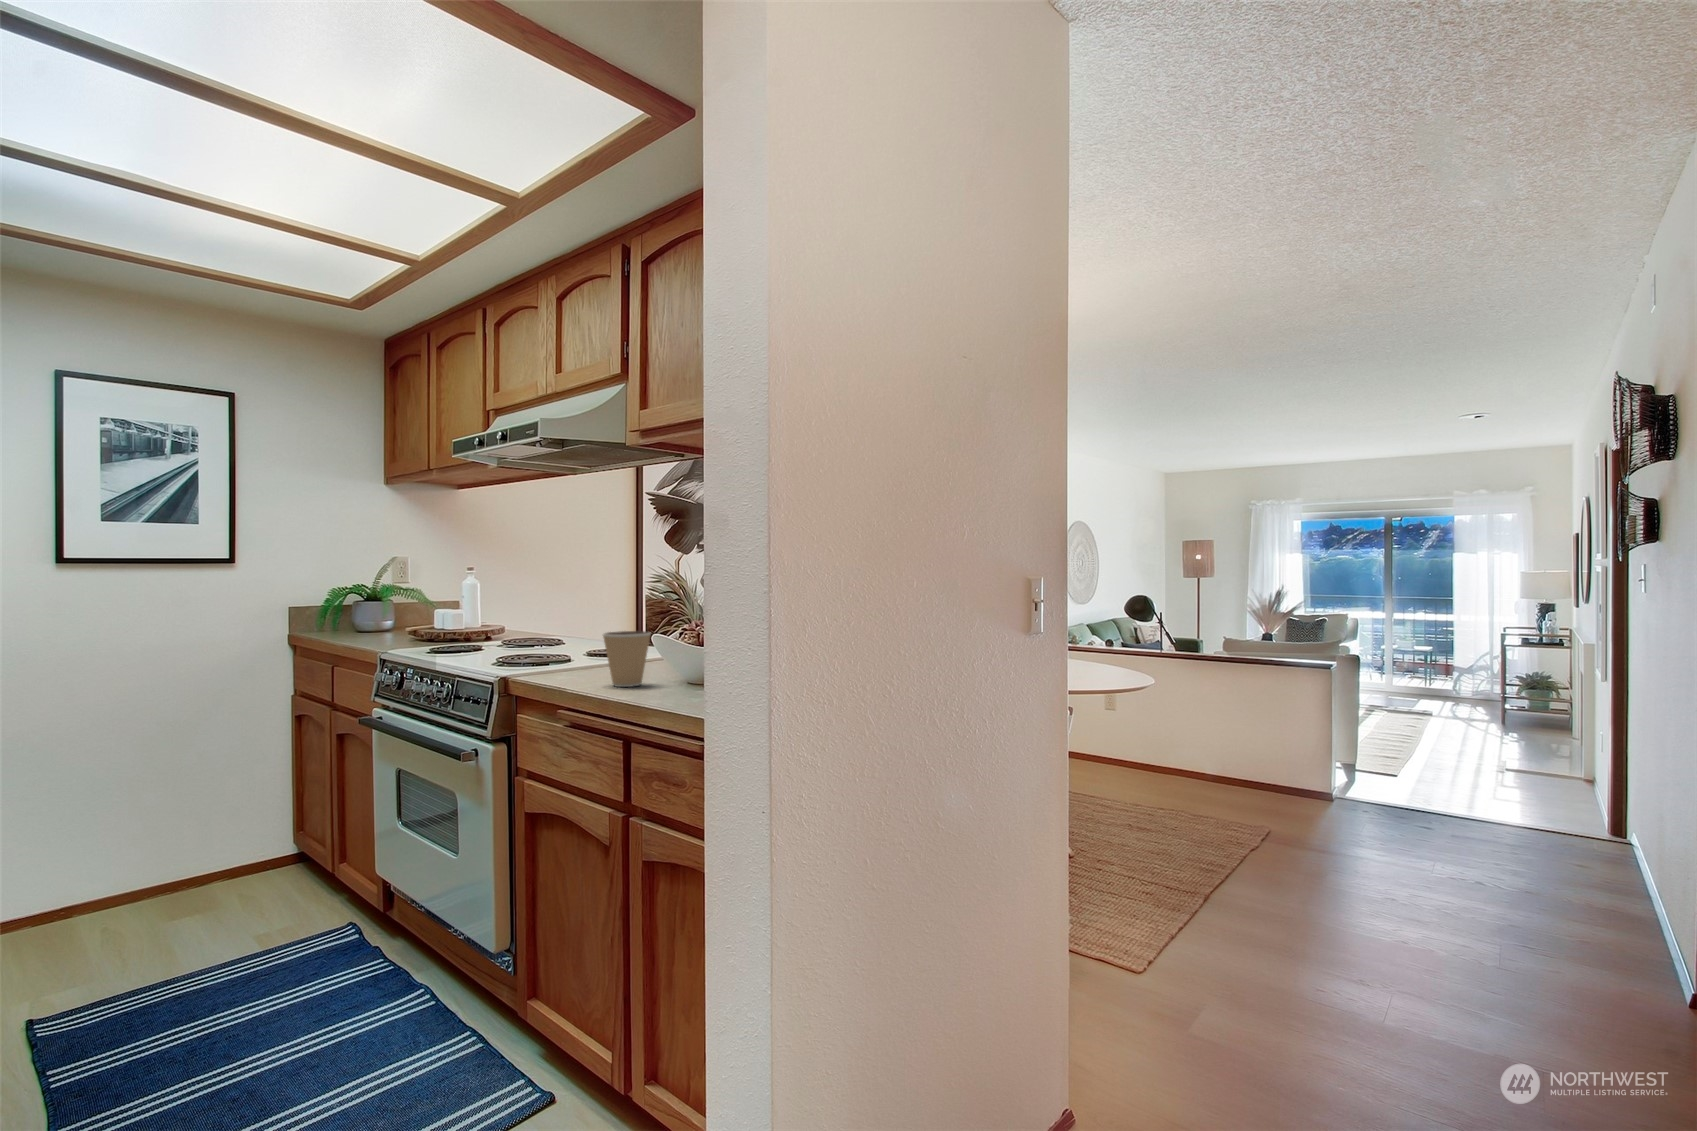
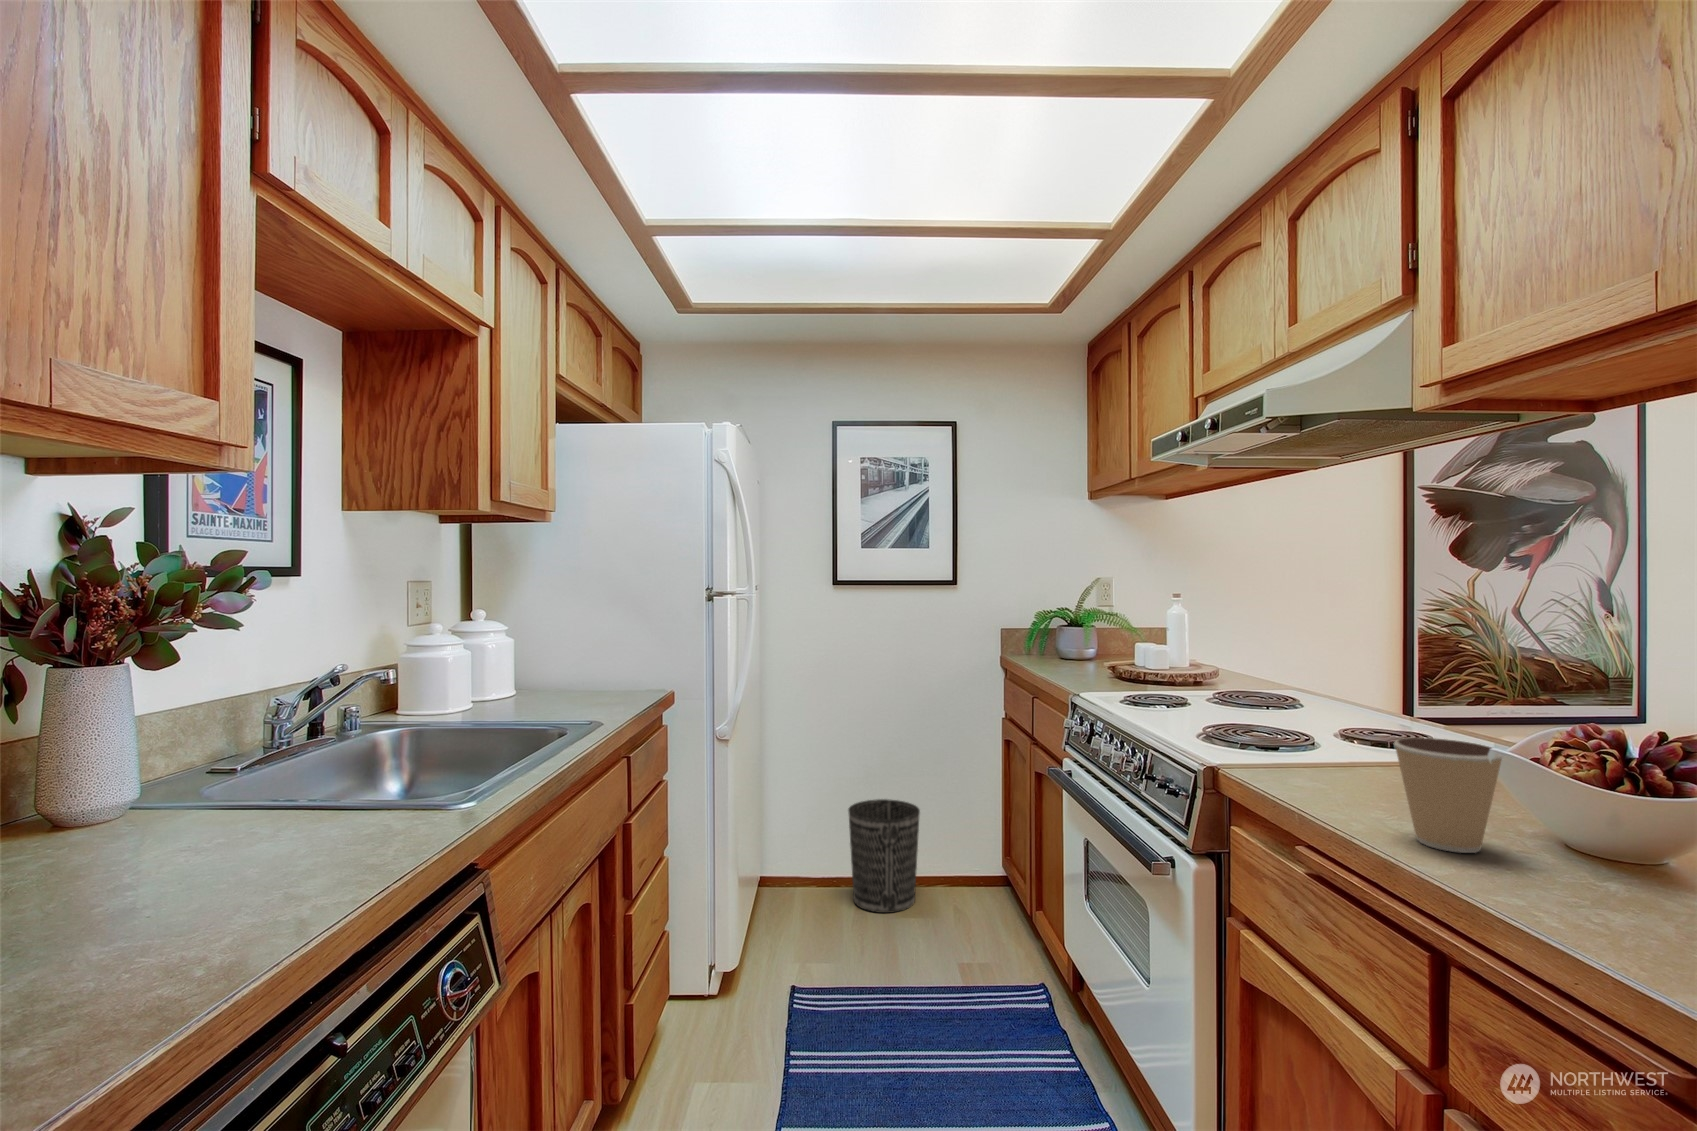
wastebasket: none [81,805,188,933] -> present [848,799,920,913]

